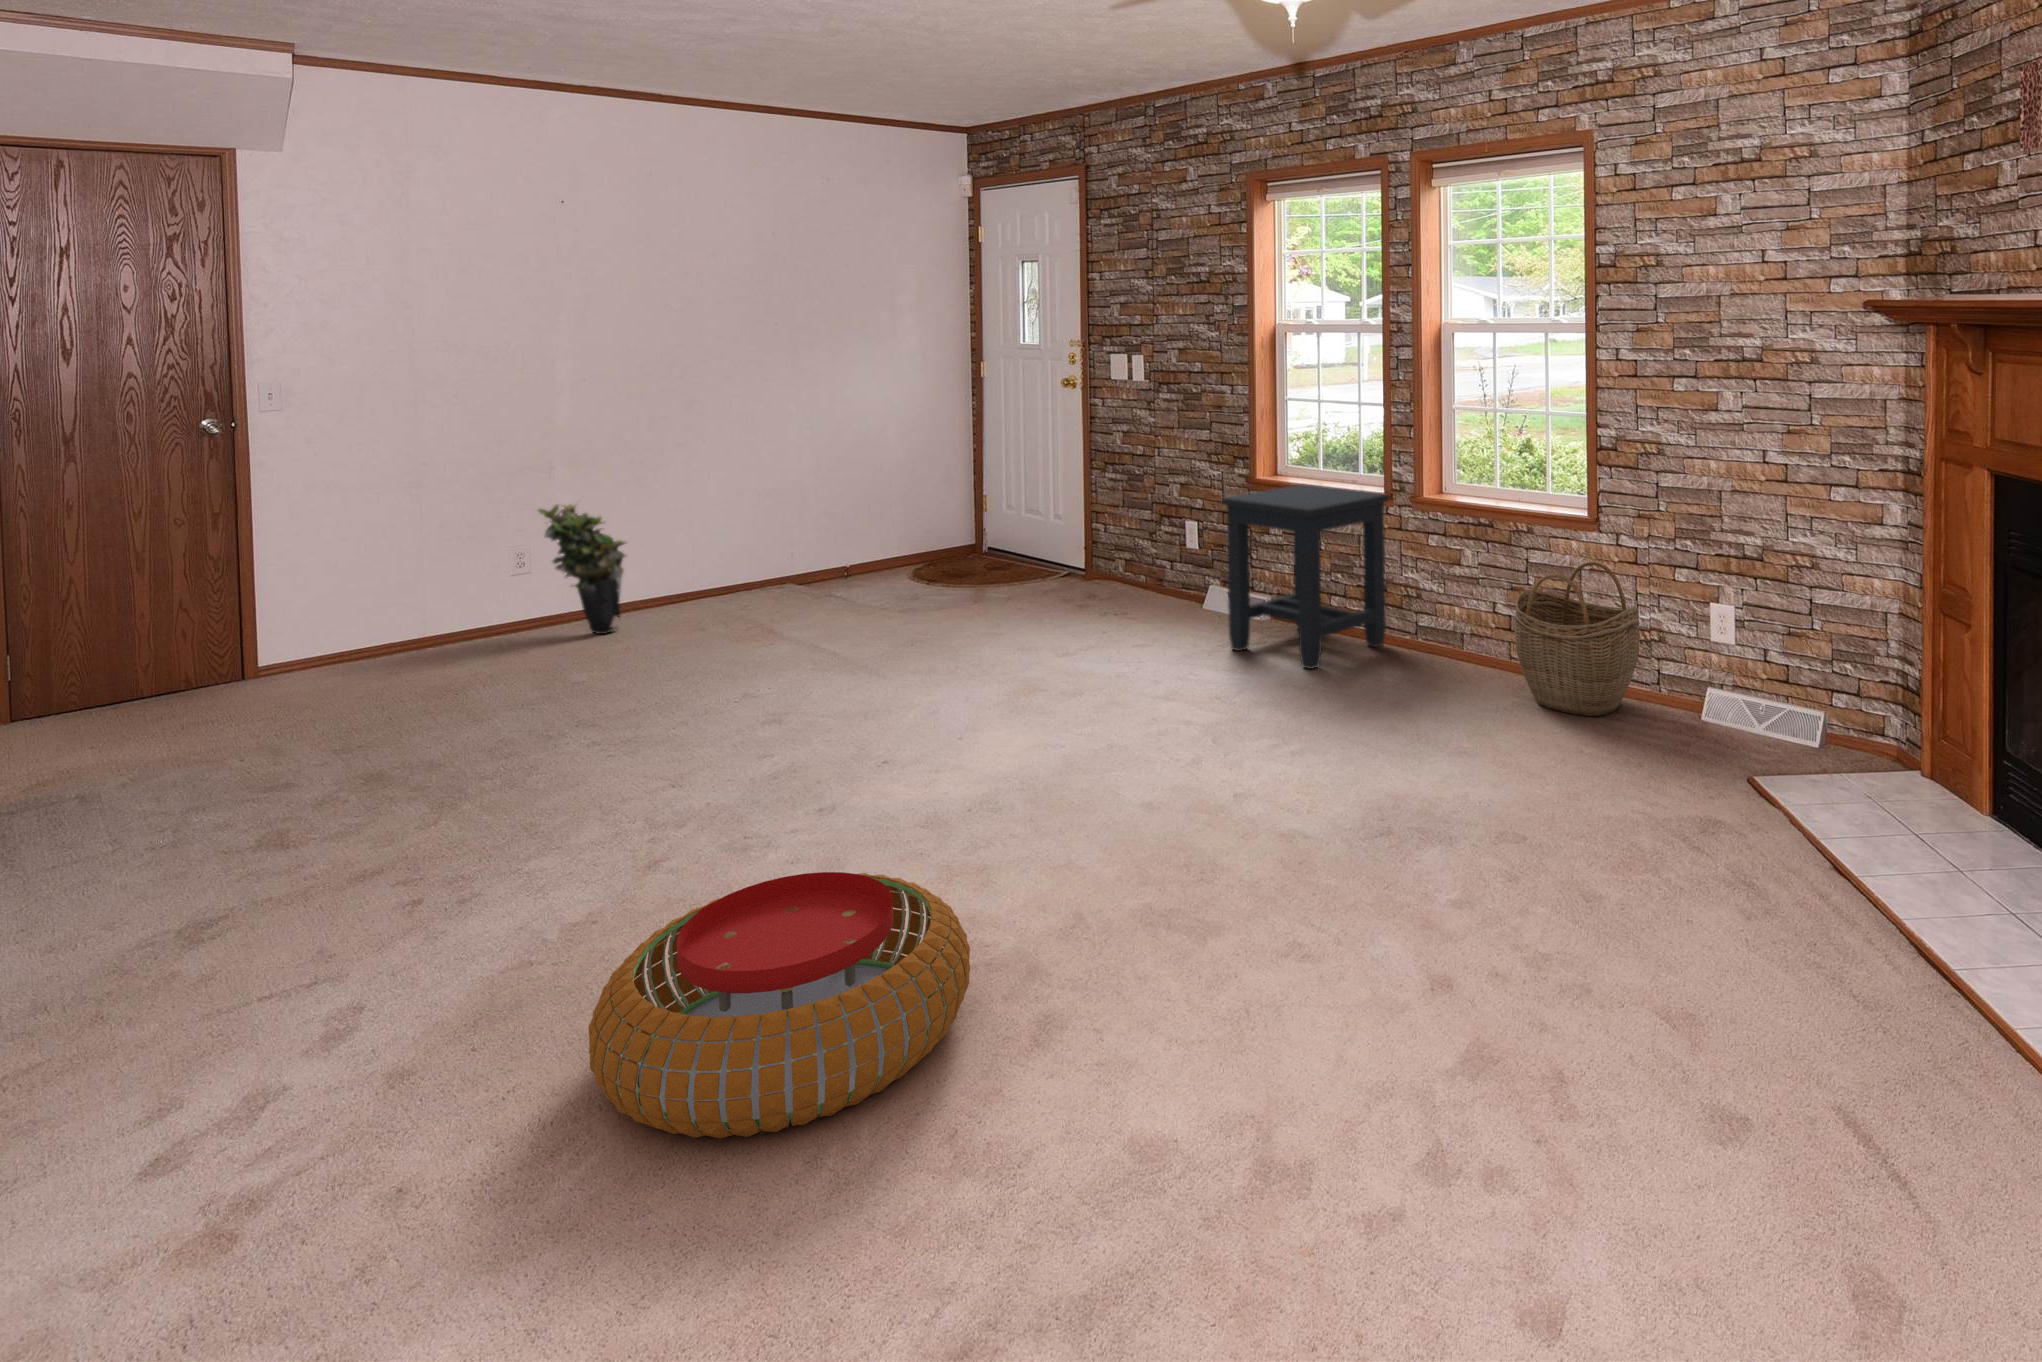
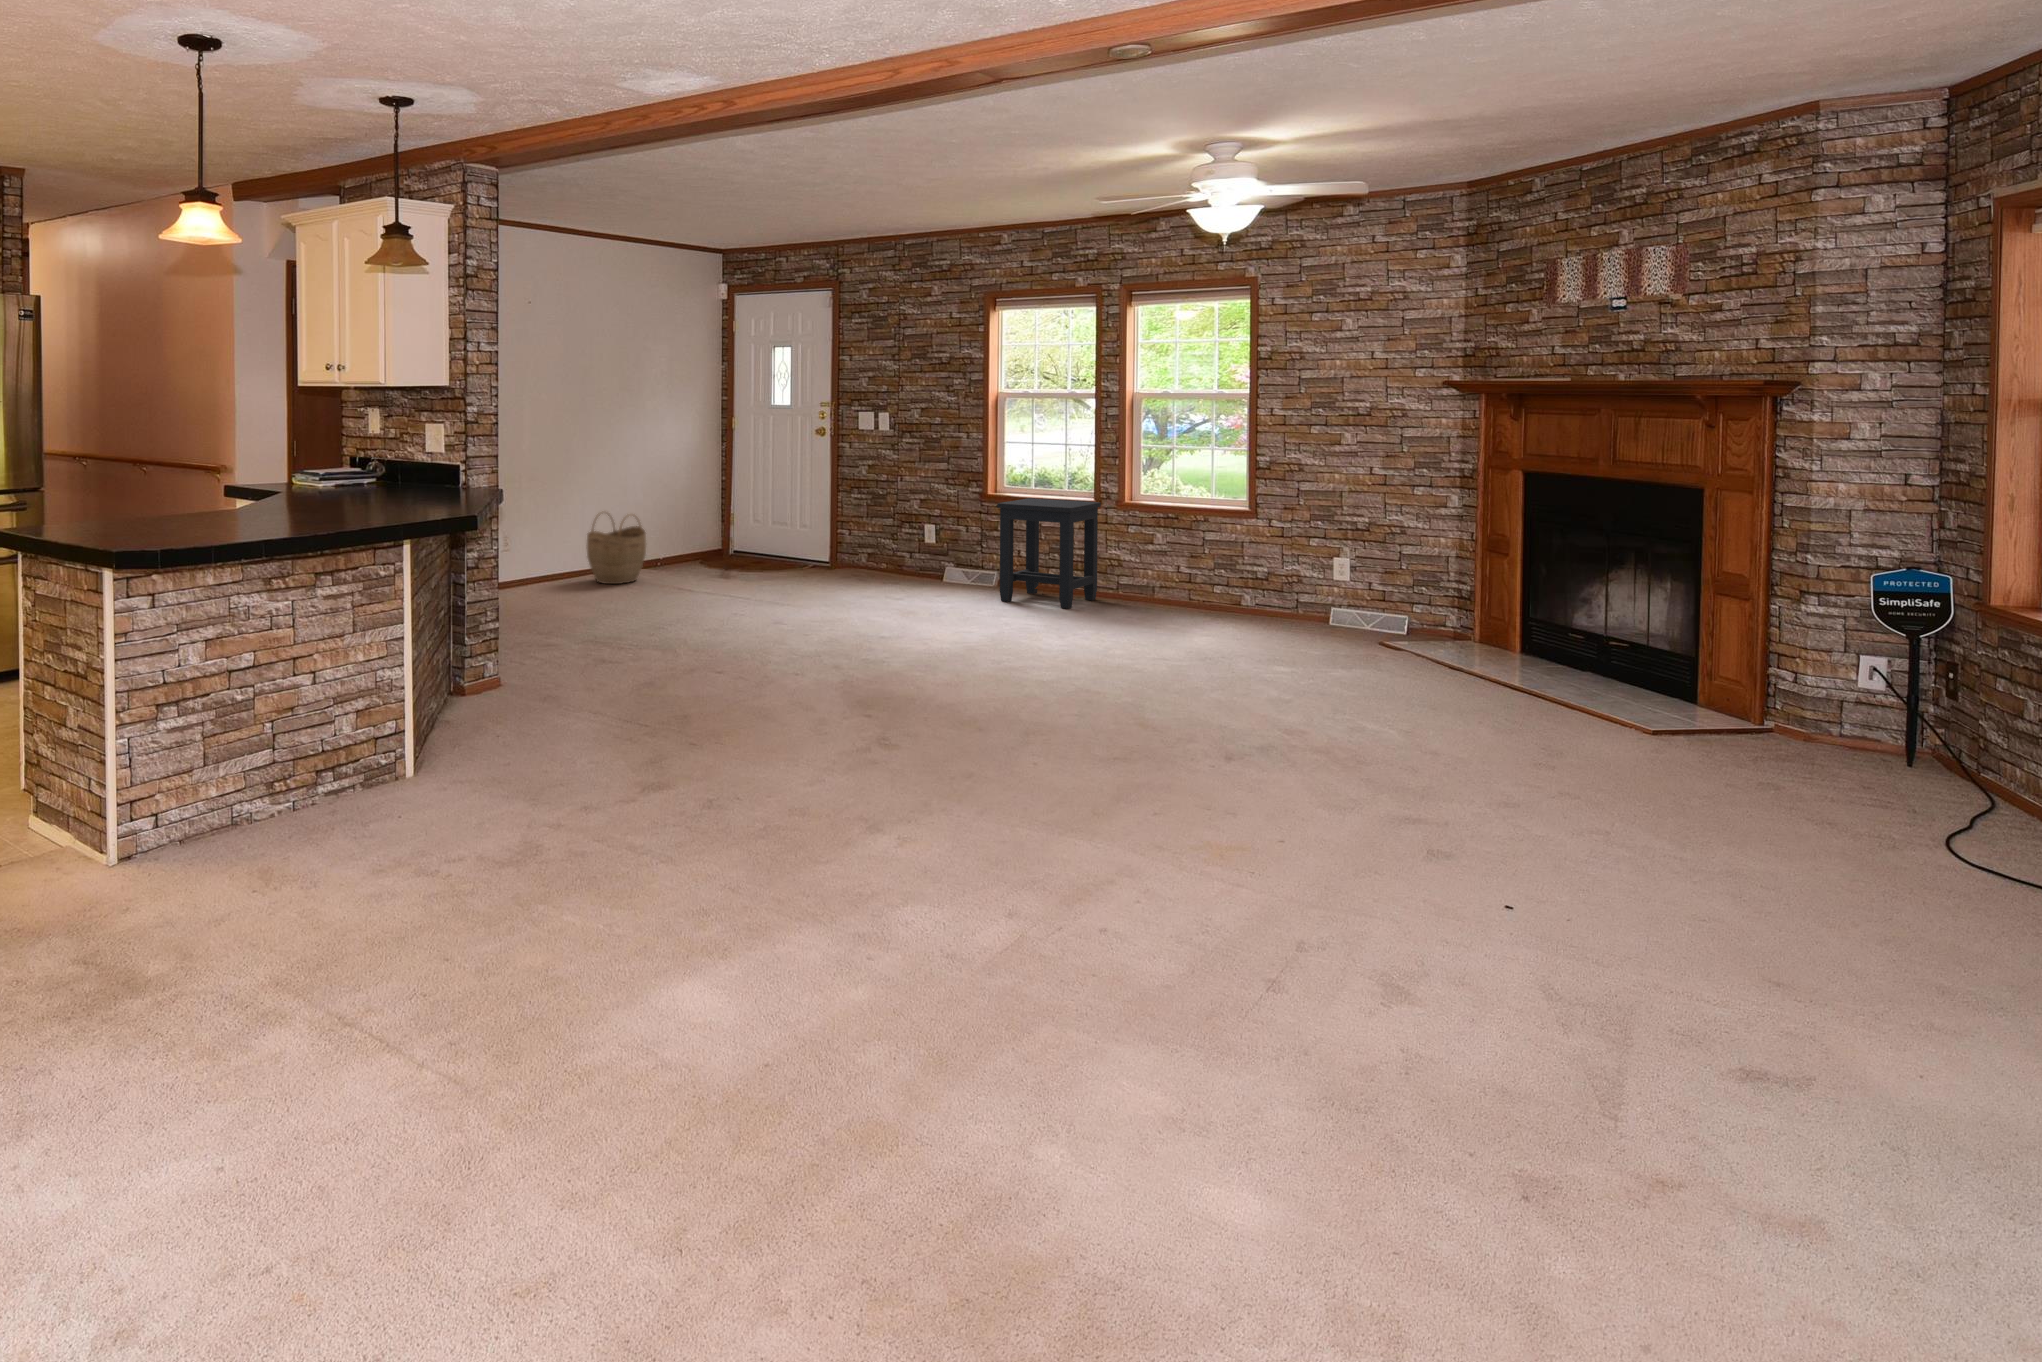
potted plant: present [538,504,626,634] -> none [520,505,575,594]
woven basket: present [1515,562,1640,716] -> present [587,515,646,584]
pouf: present [588,872,970,1139] -> none [955,644,1118,727]

